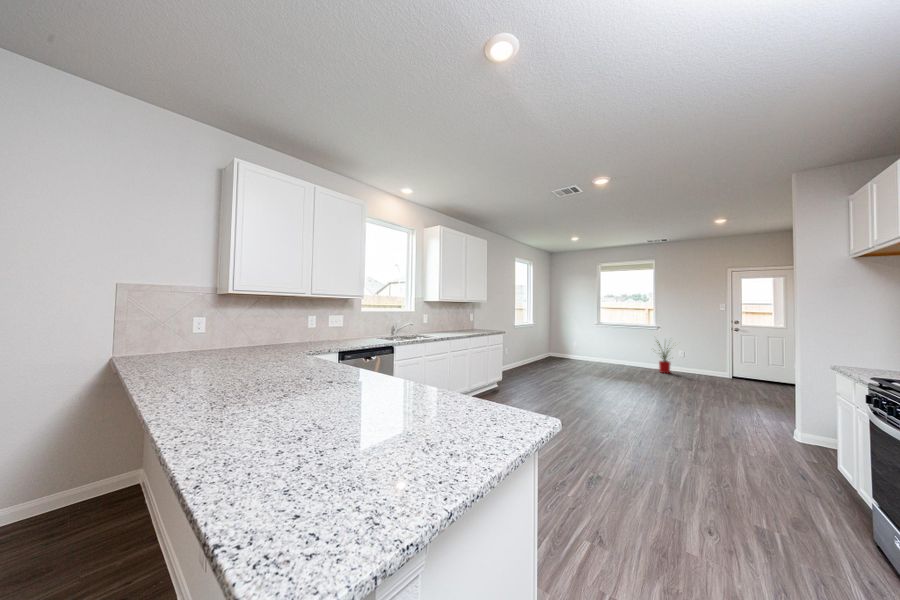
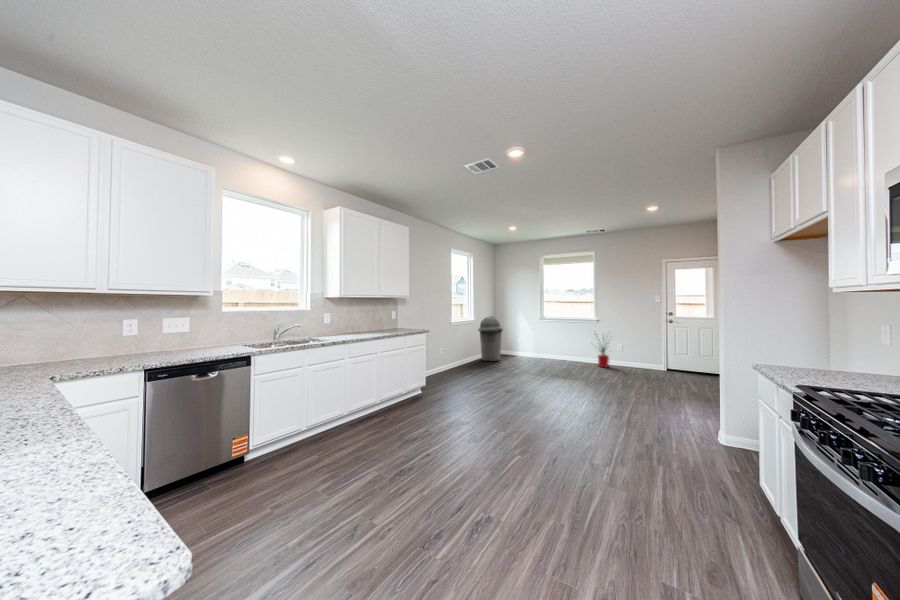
trash can: none [537,321,562,364] -> present [478,316,503,361]

